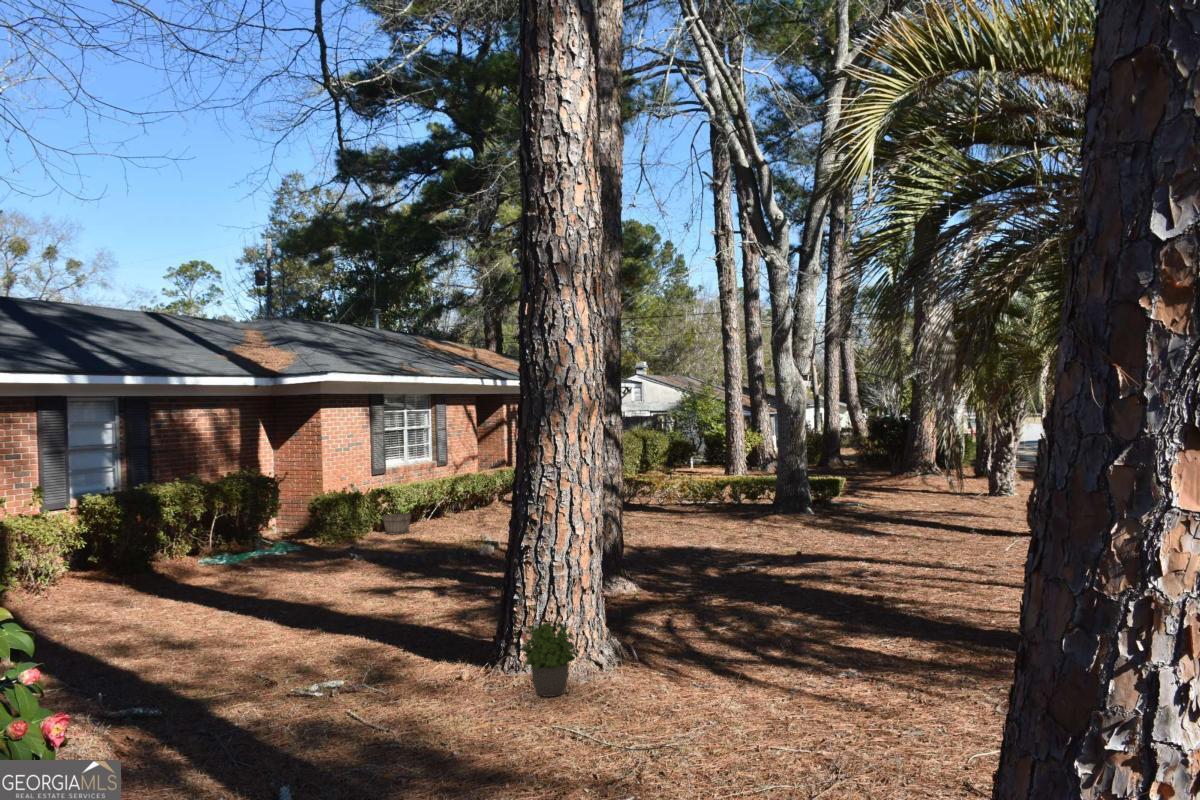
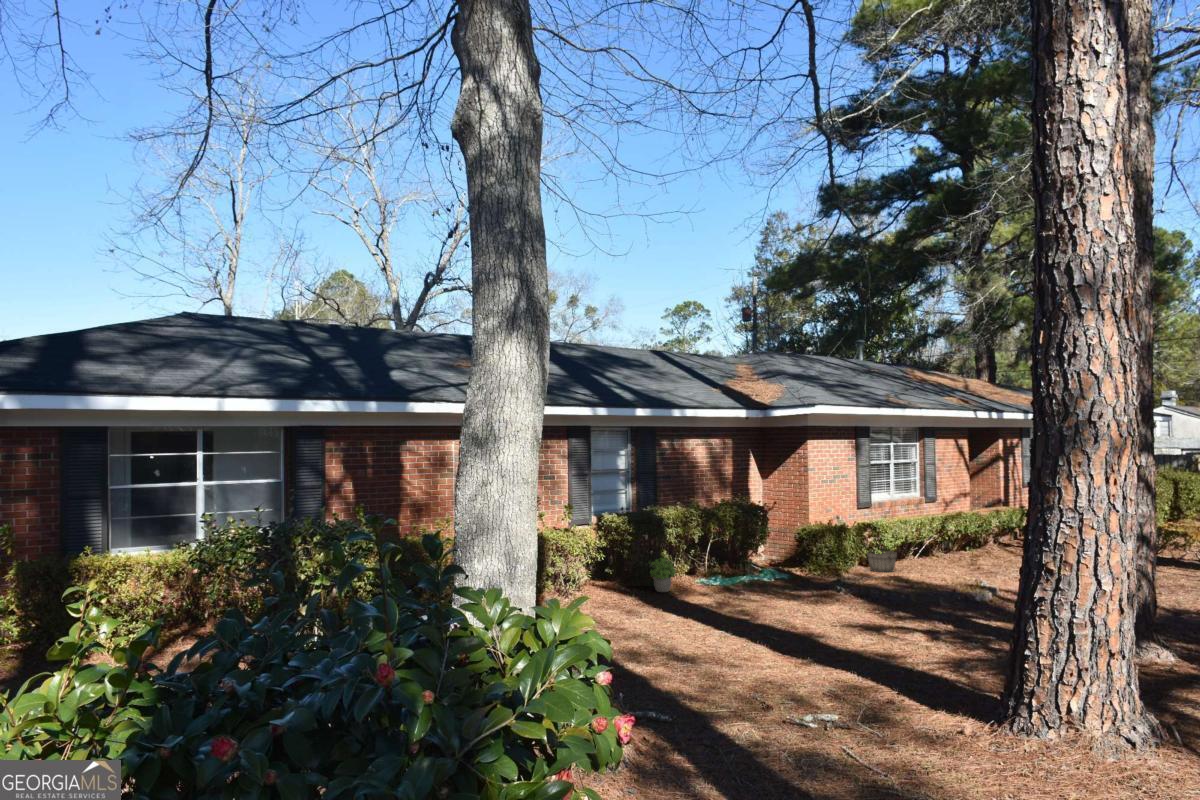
potted plant: present [522,621,580,697] -> present [650,558,676,592]

